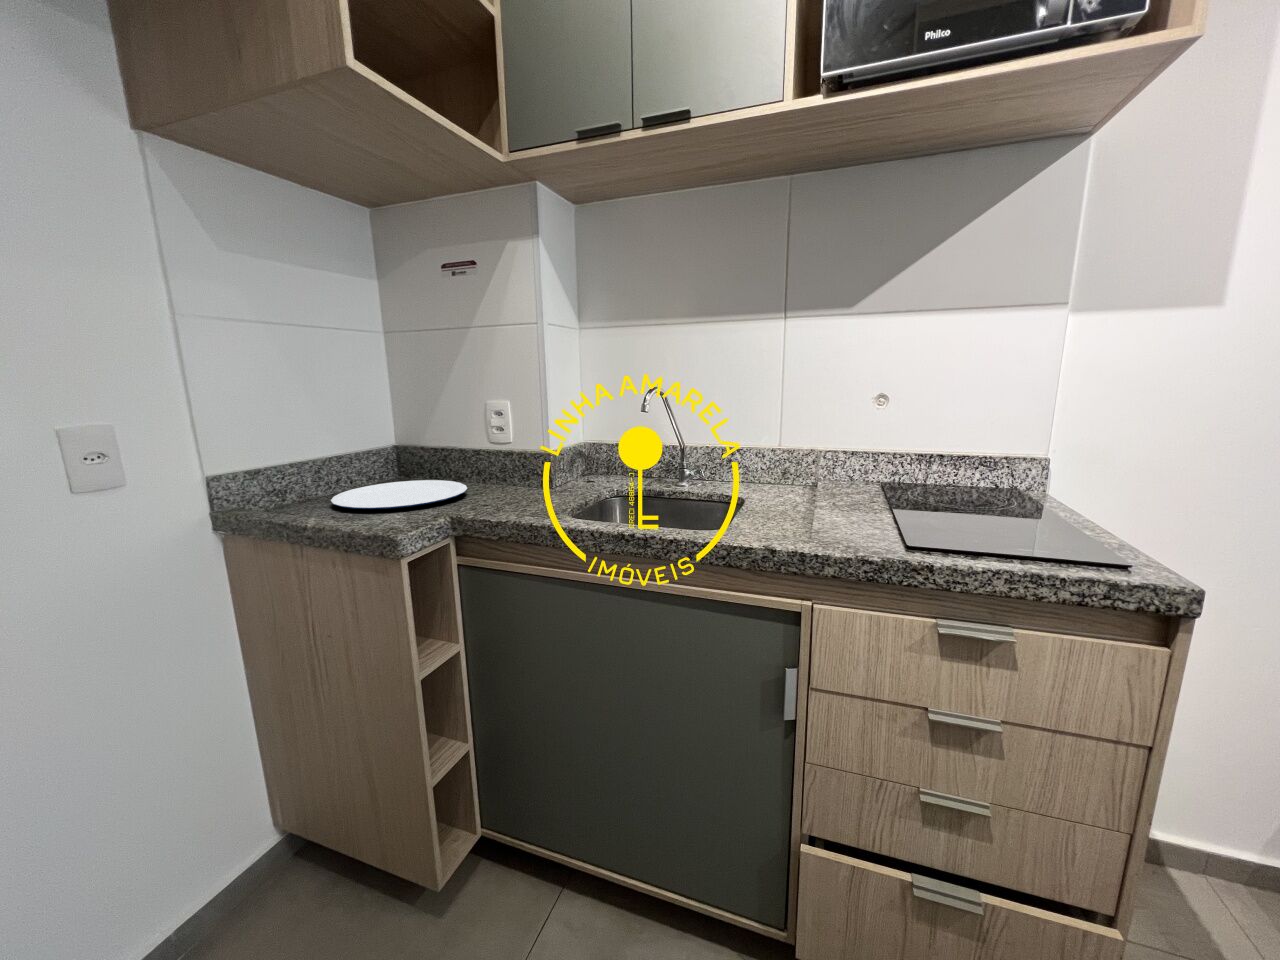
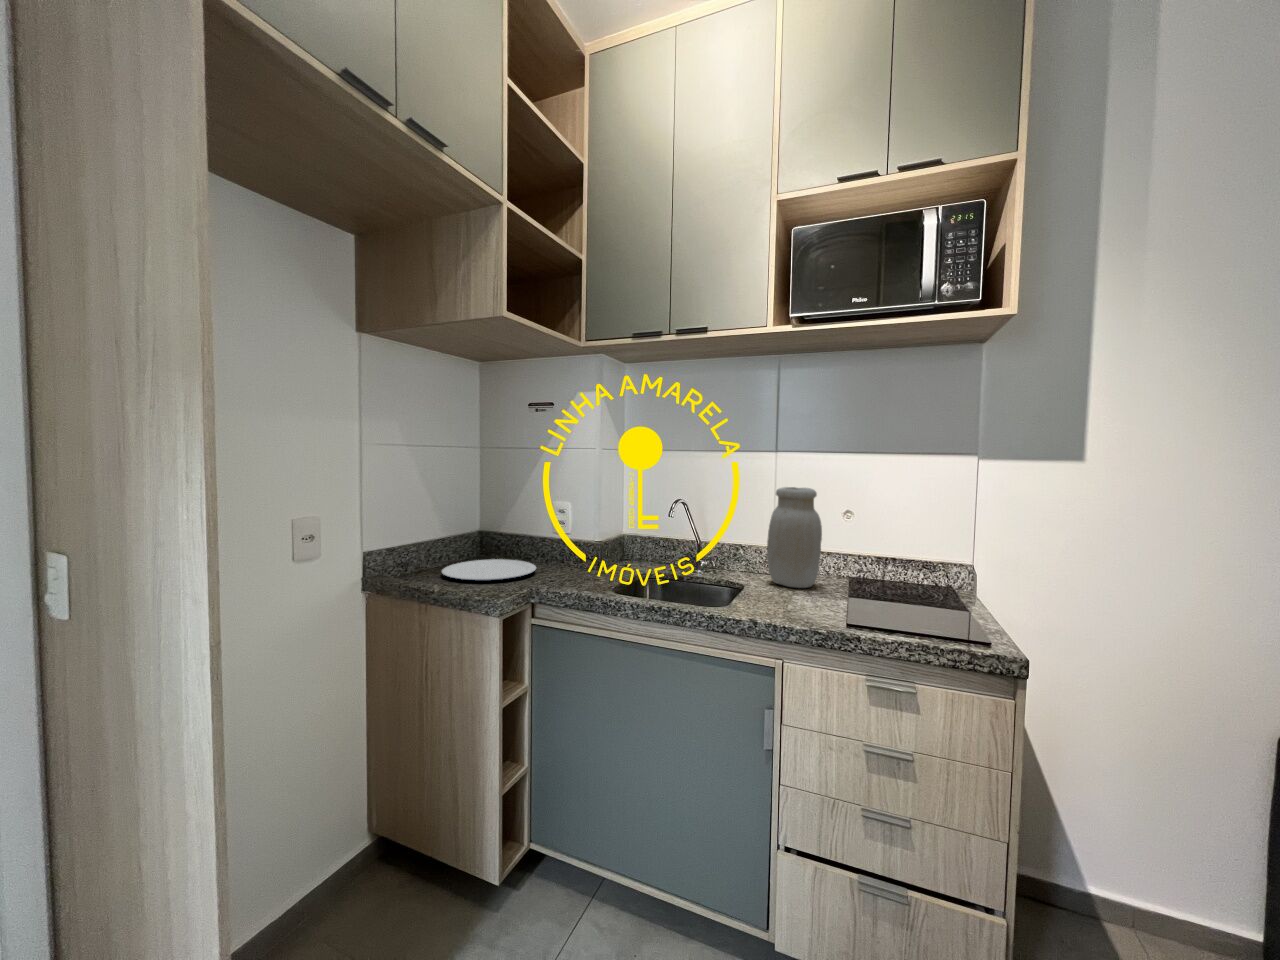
jar: none [775,363,849,499] -> present [767,487,822,588]

